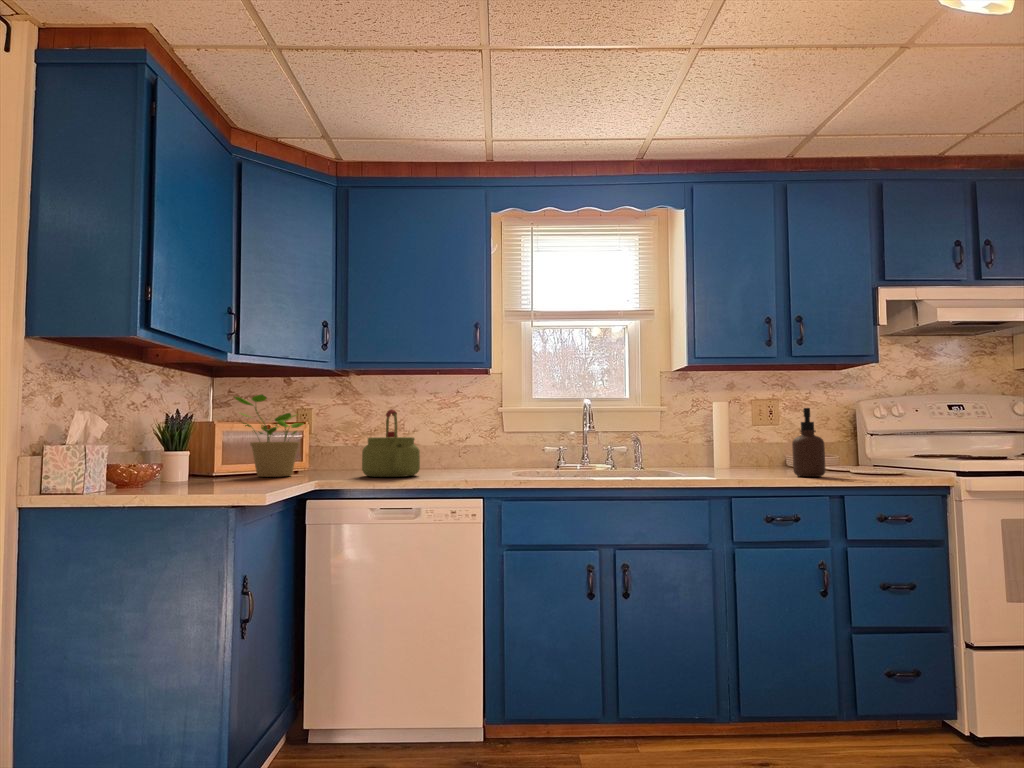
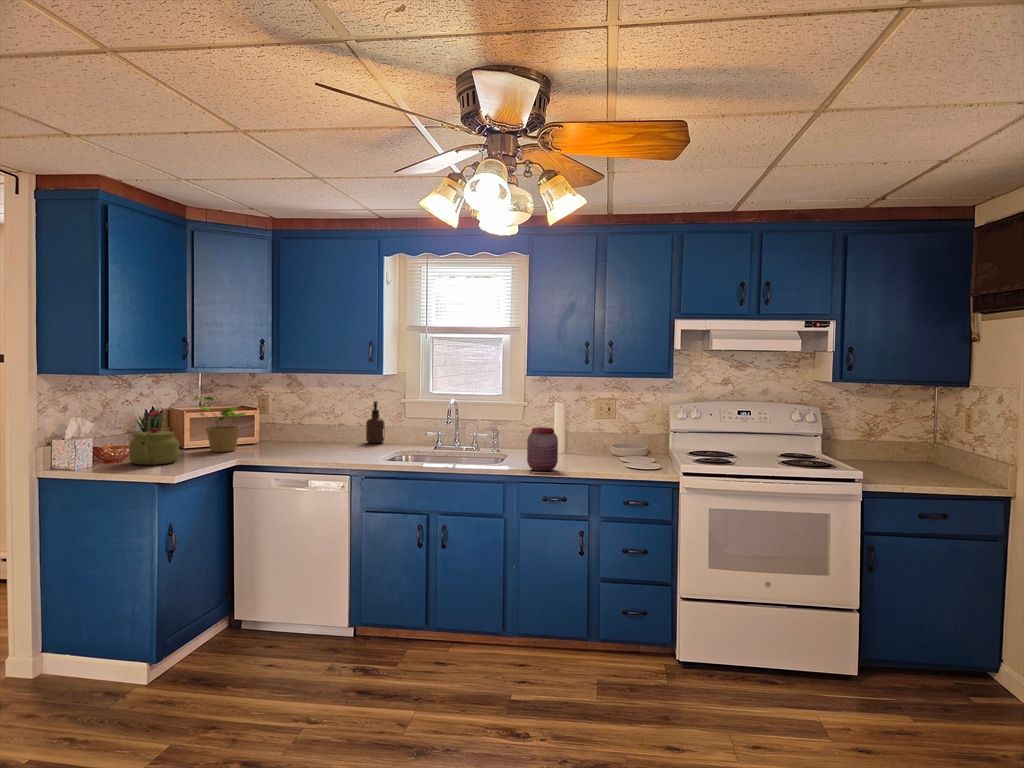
soap dispenser: present [792,408,825,477] -> present [366,401,385,443]
kettle: present [362,409,420,477] -> present [129,411,179,465]
jar: none [736,421,781,479] -> present [527,427,558,471]

